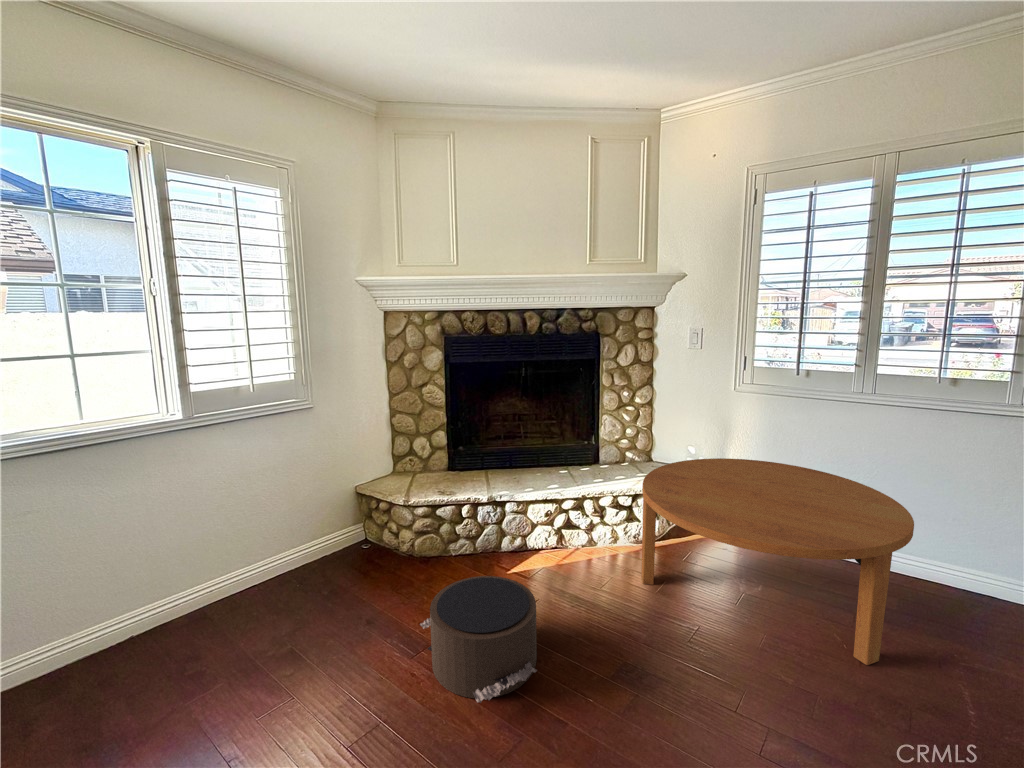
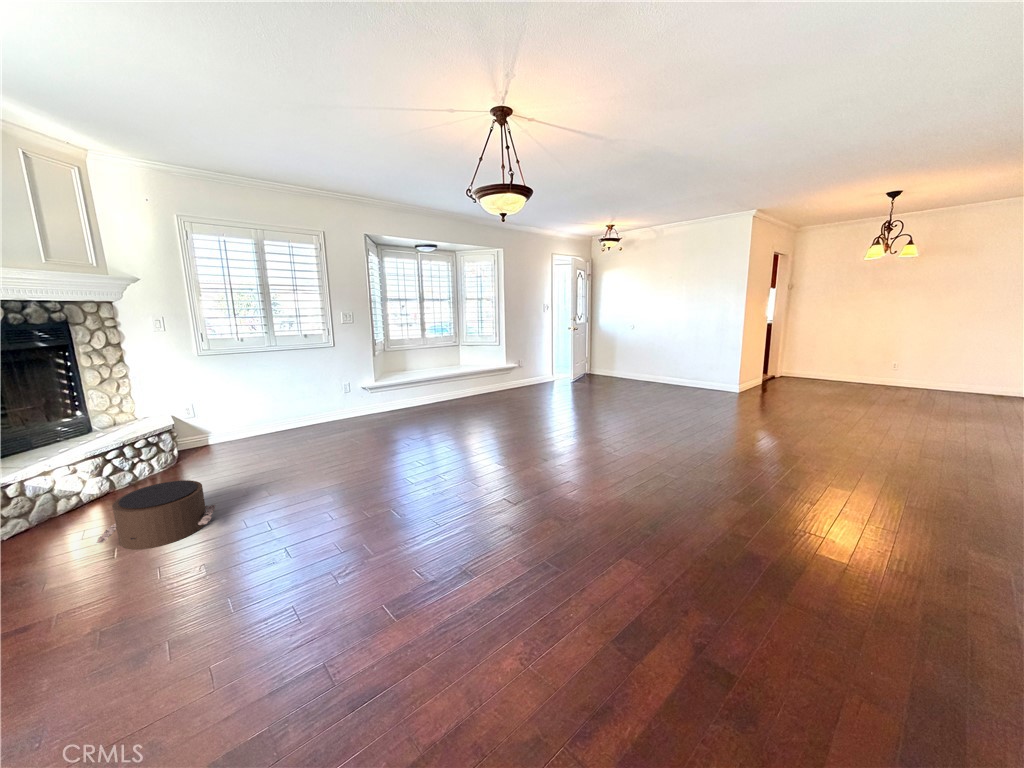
coffee table: present [641,458,914,665] -> none [176,388,322,474]

